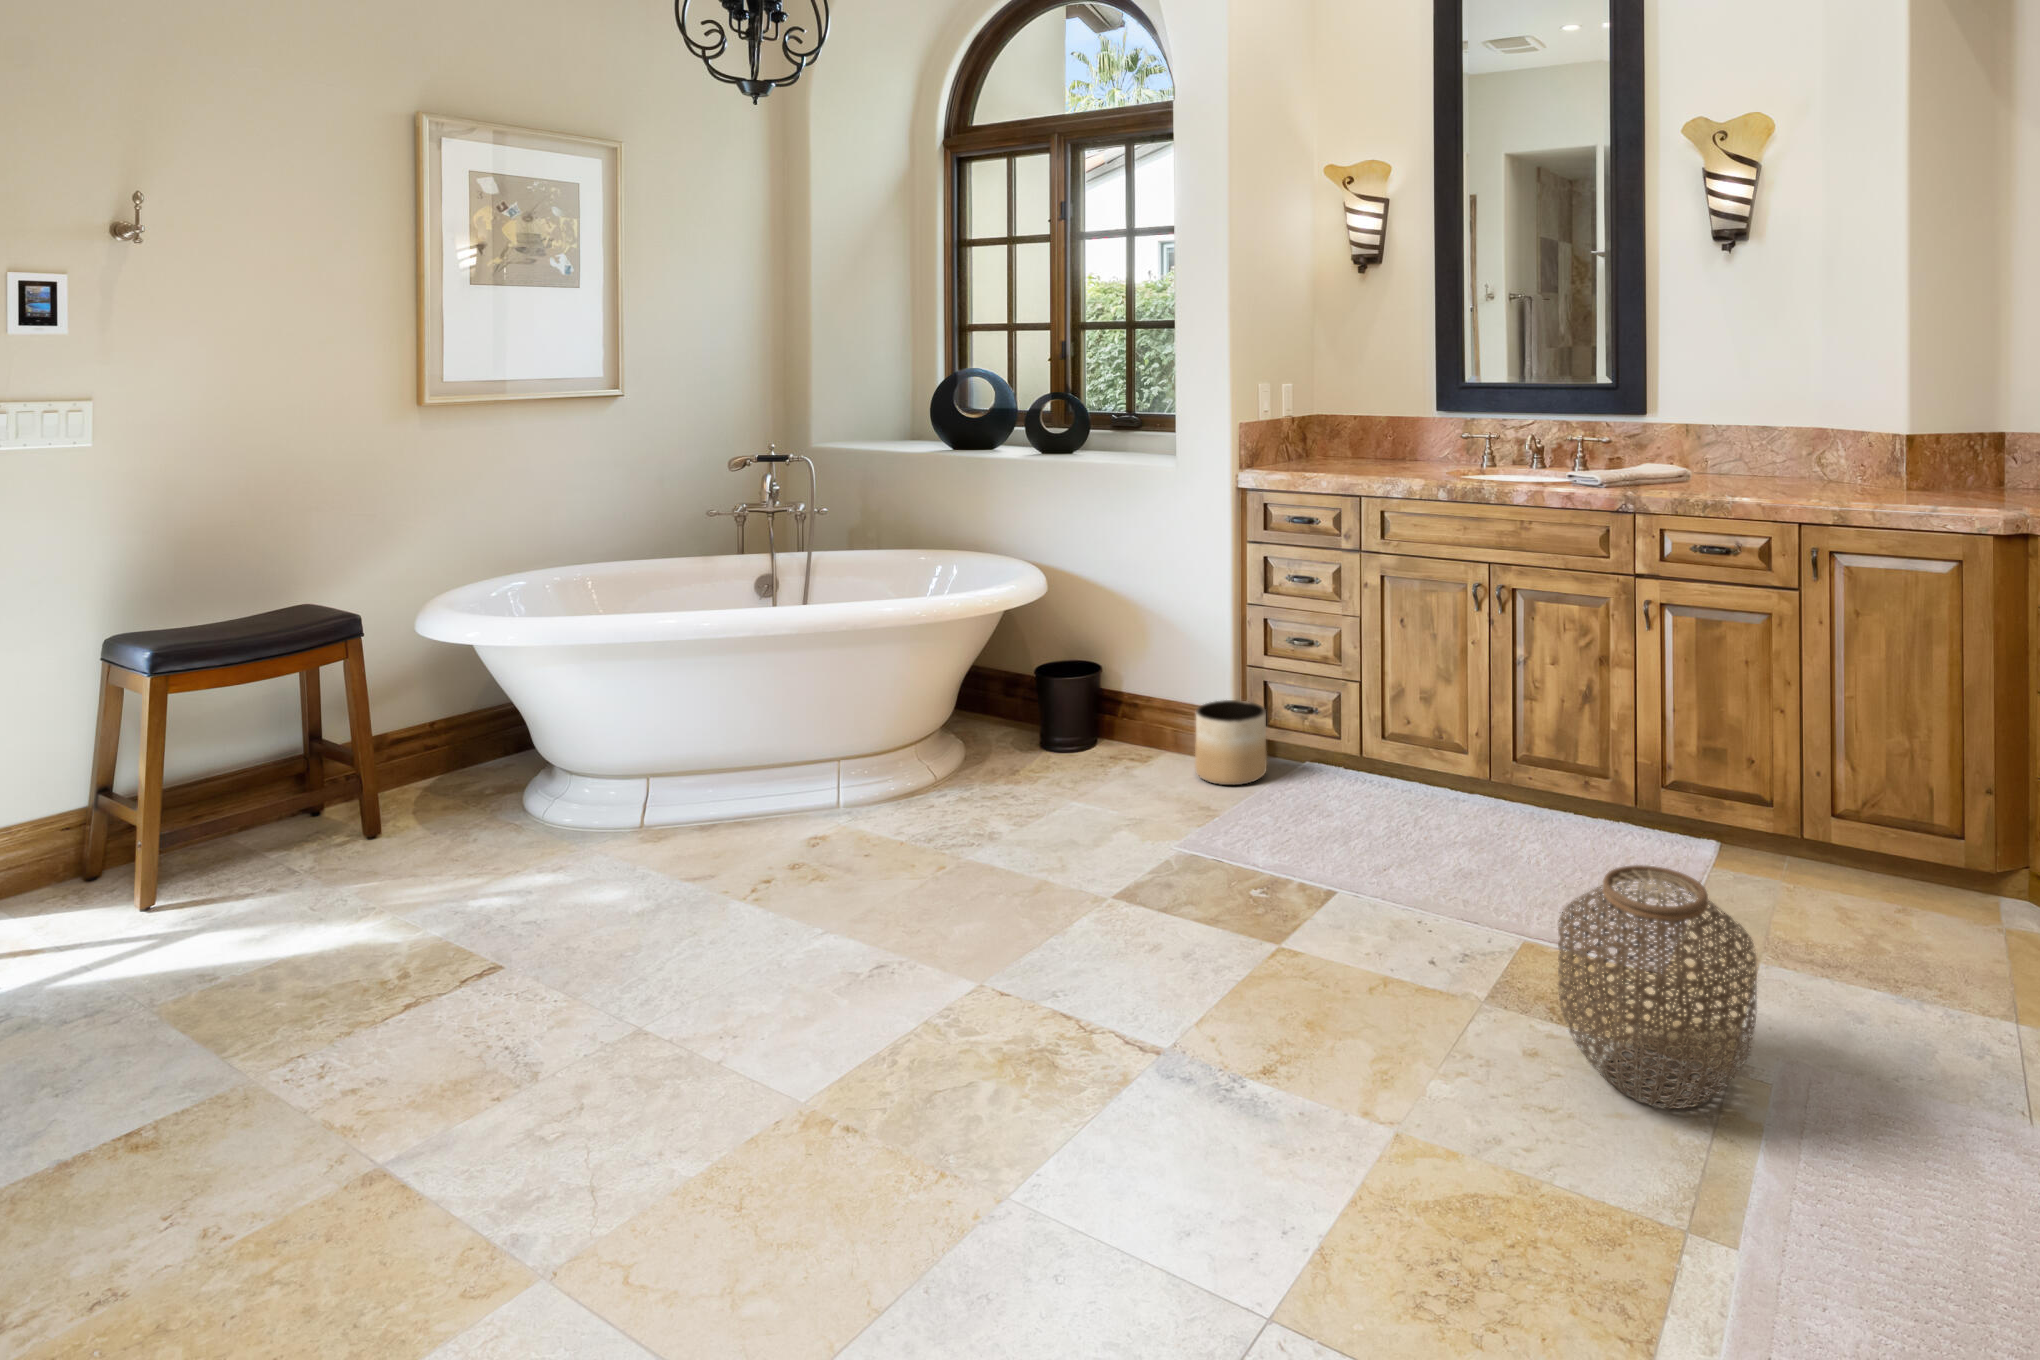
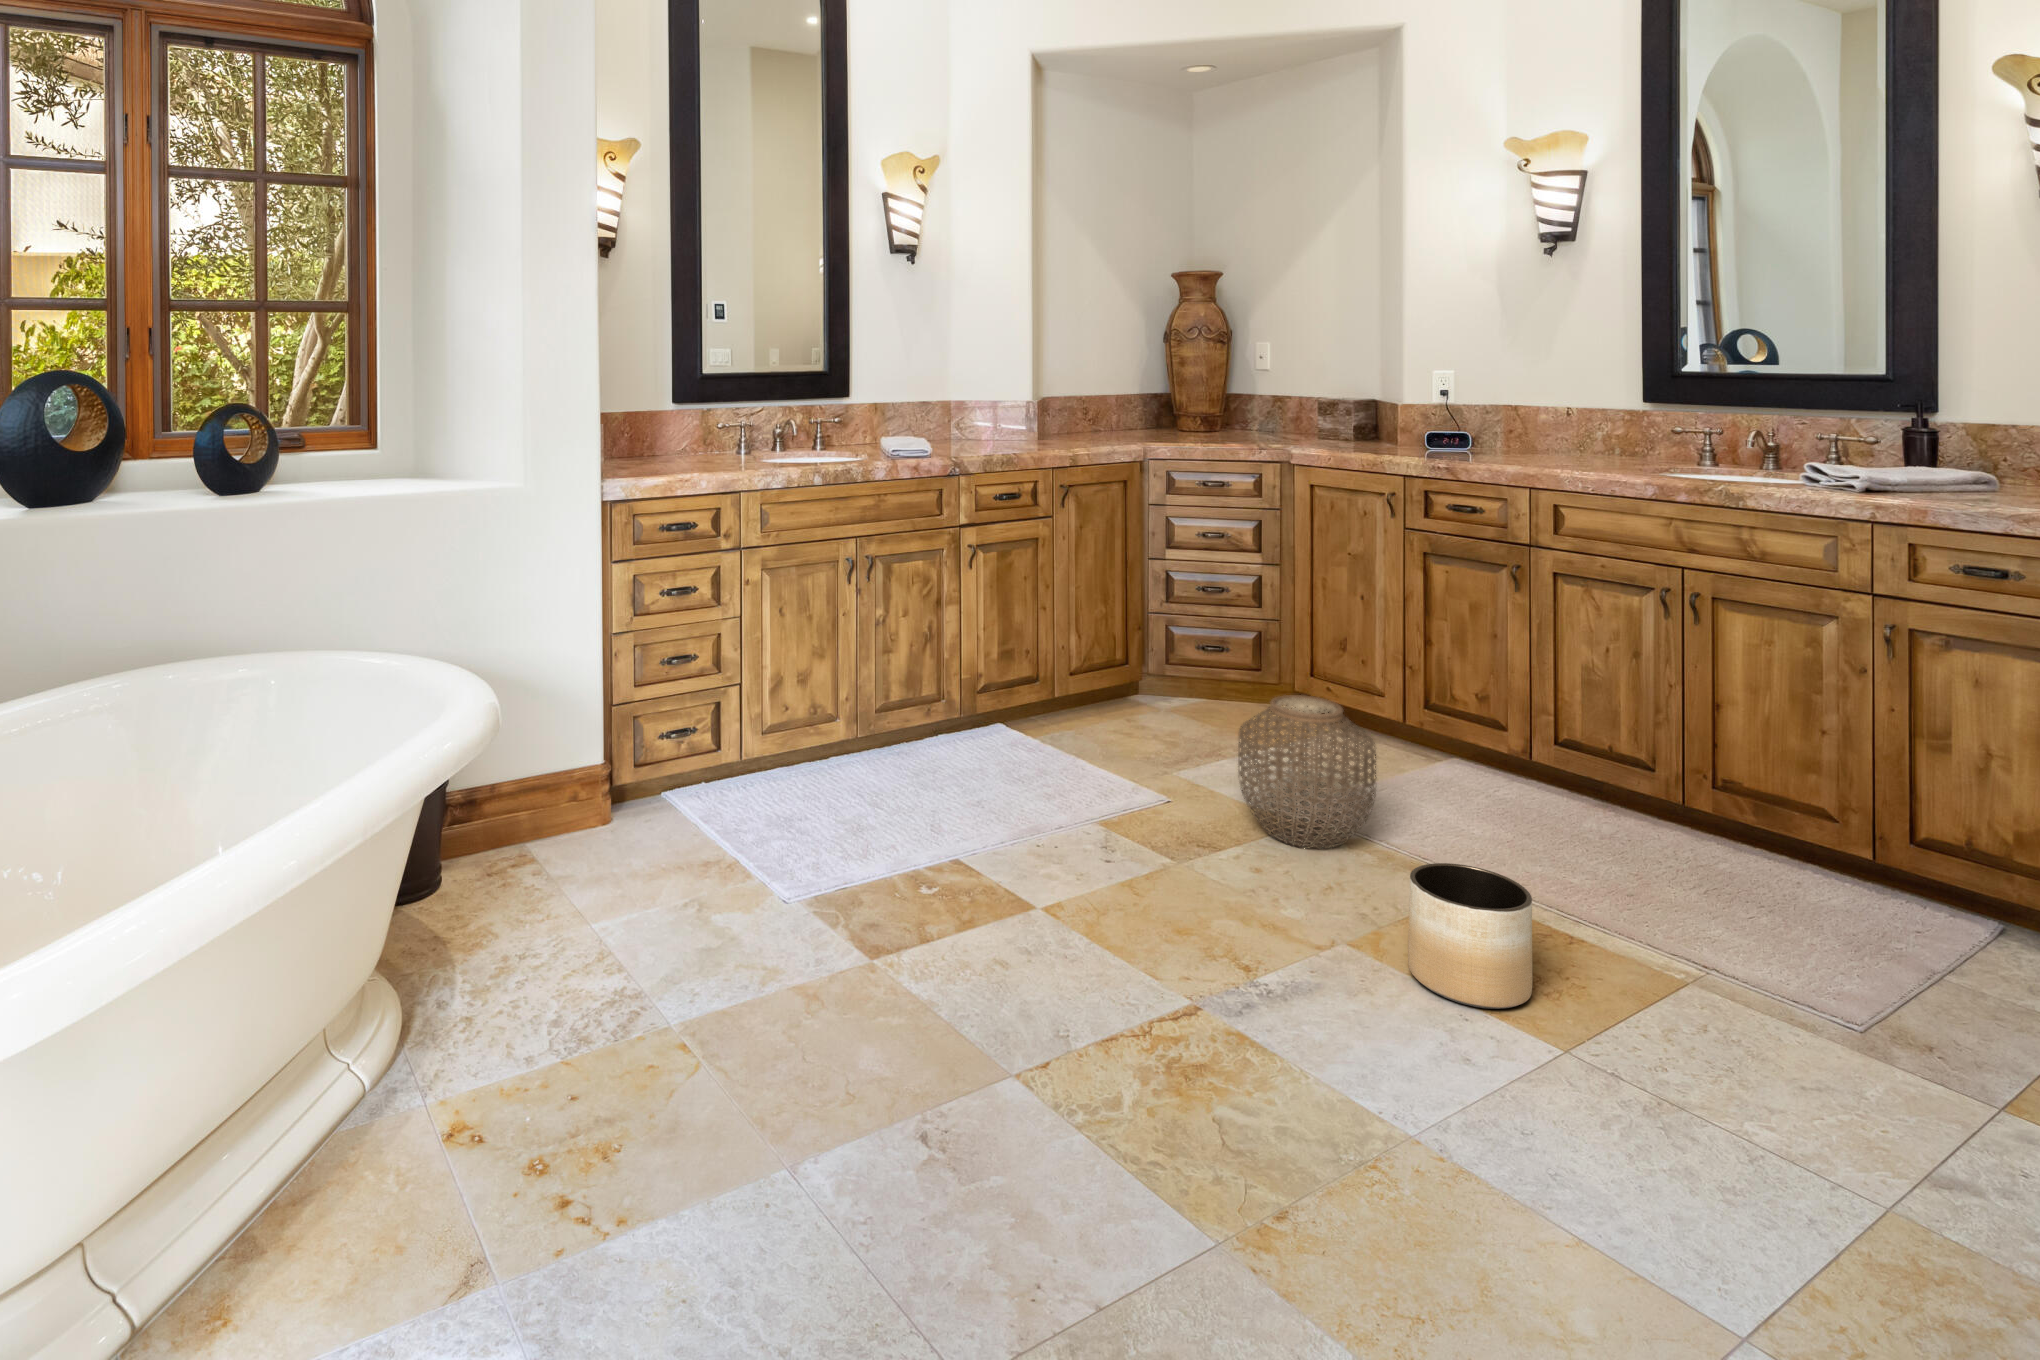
planter: present [1195,700,1267,785] -> present [1408,863,1532,1009]

